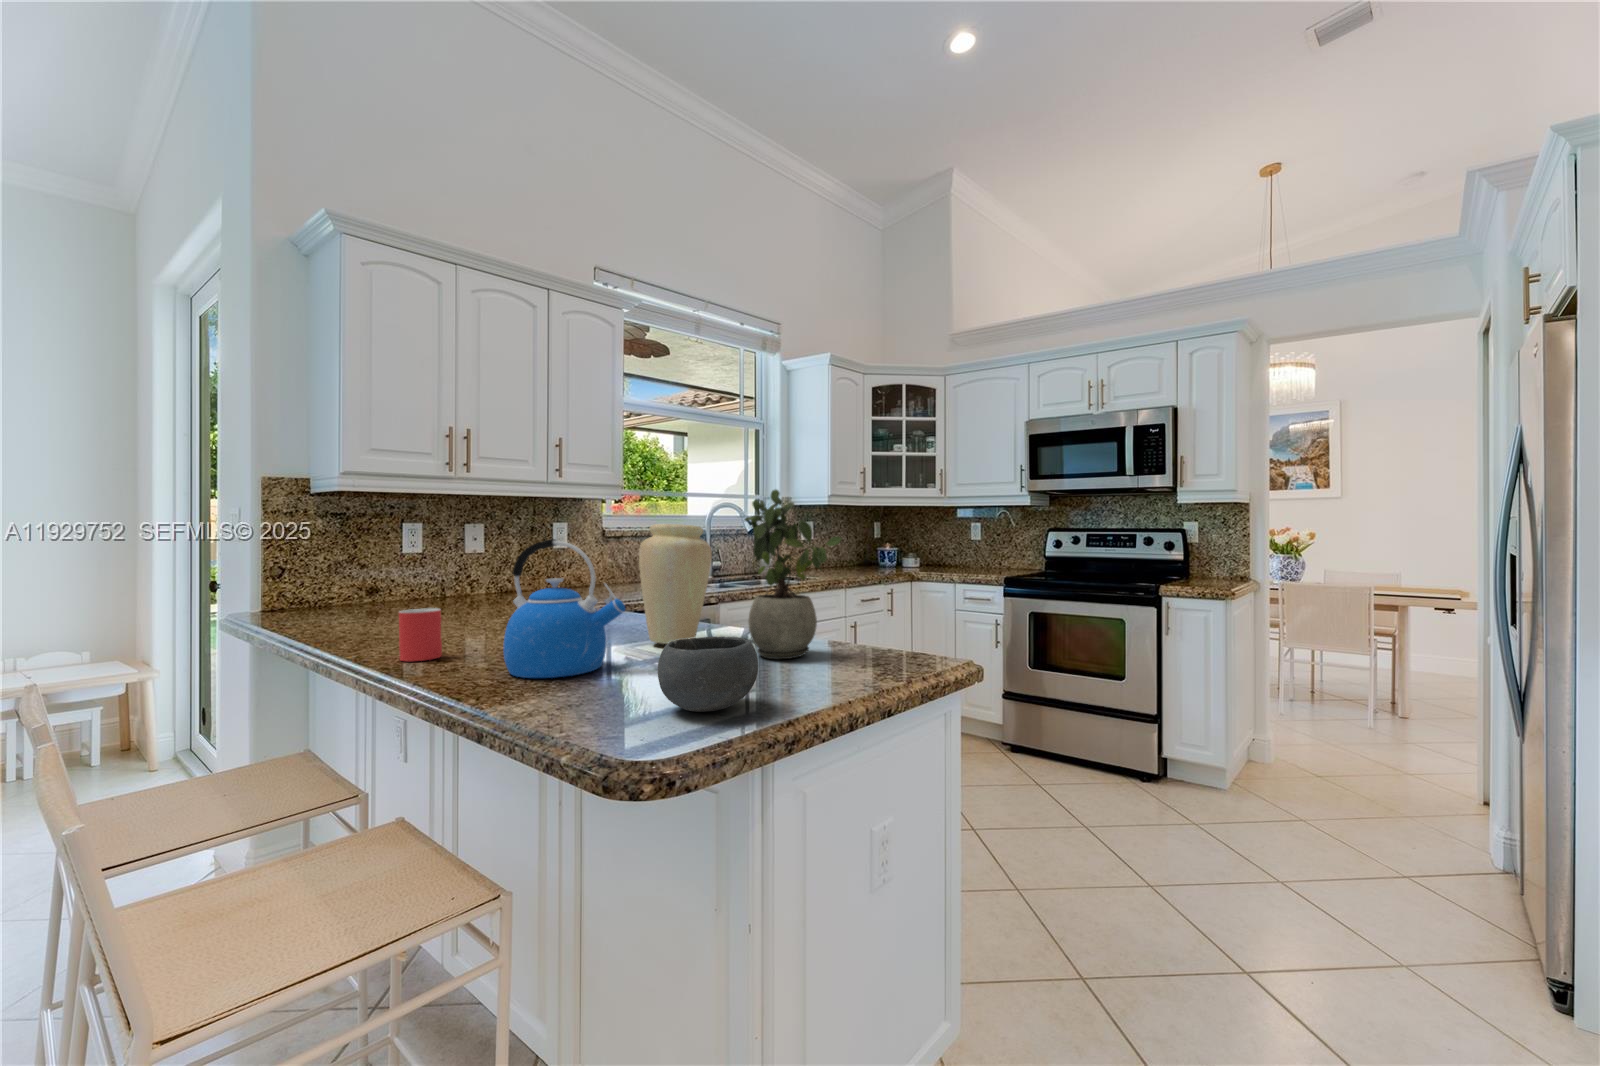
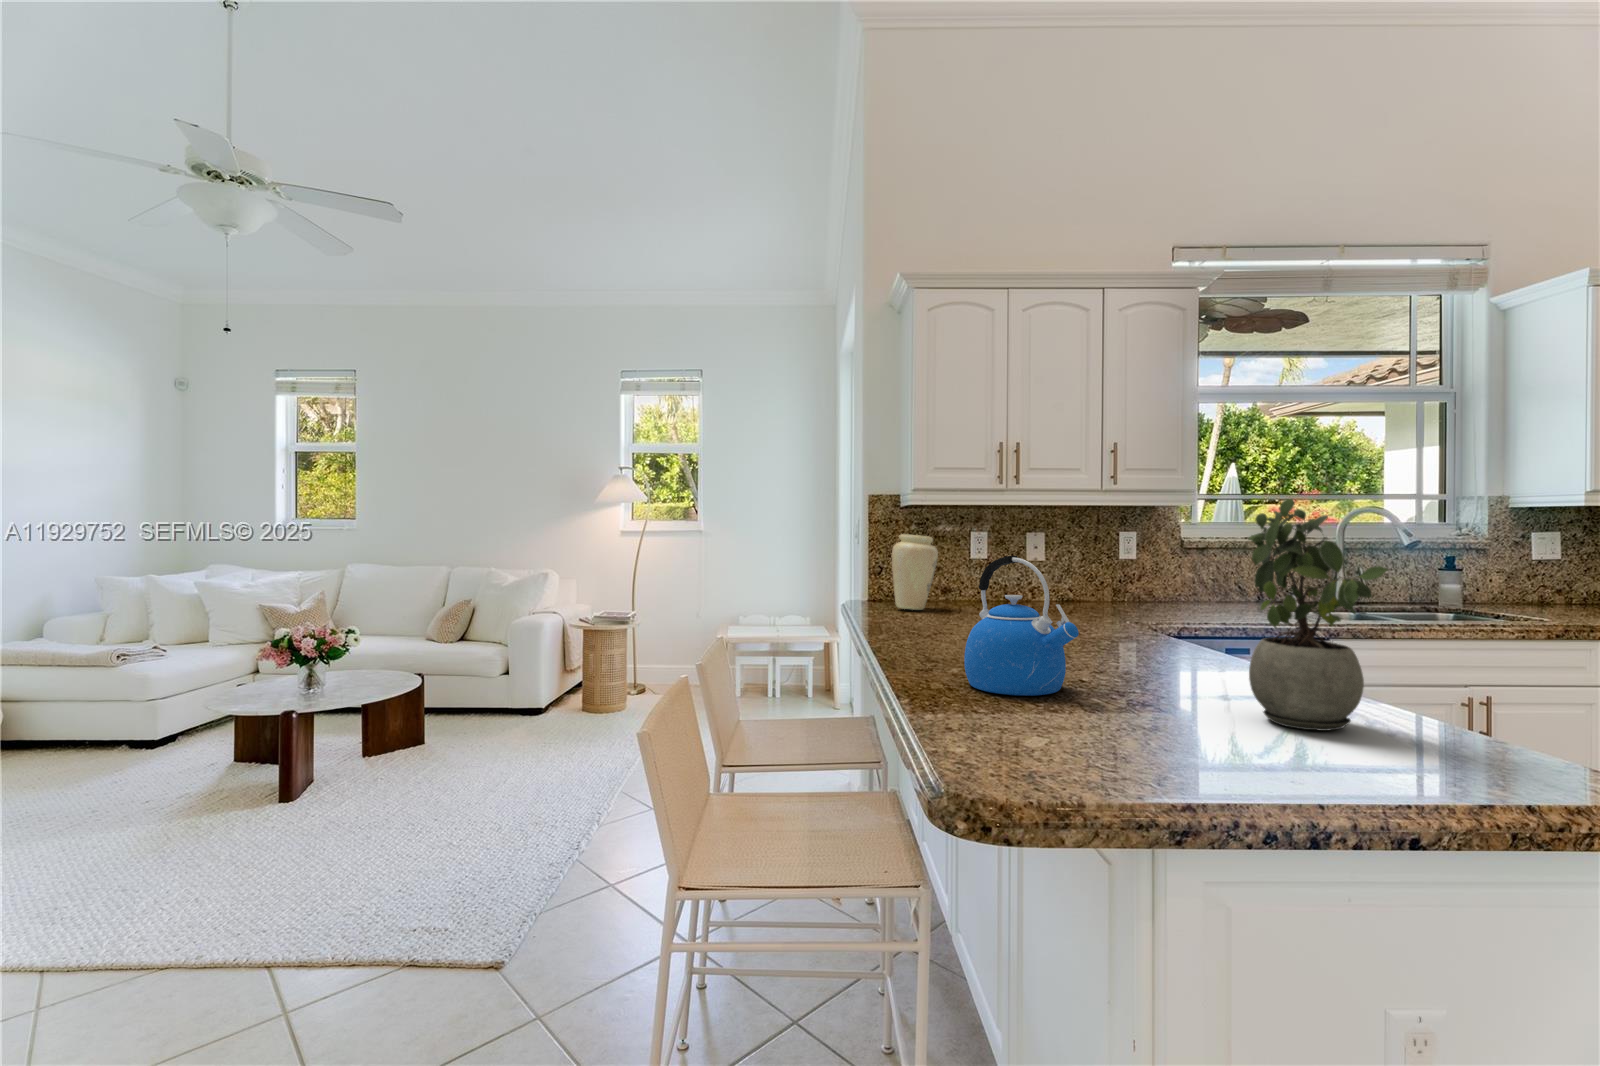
vase: present [639,524,712,644] -> present [892,534,938,610]
mug: present [399,608,442,661] -> none [907,612,939,658]
bowl: present [658,637,758,712] -> none [1049,677,1176,767]

